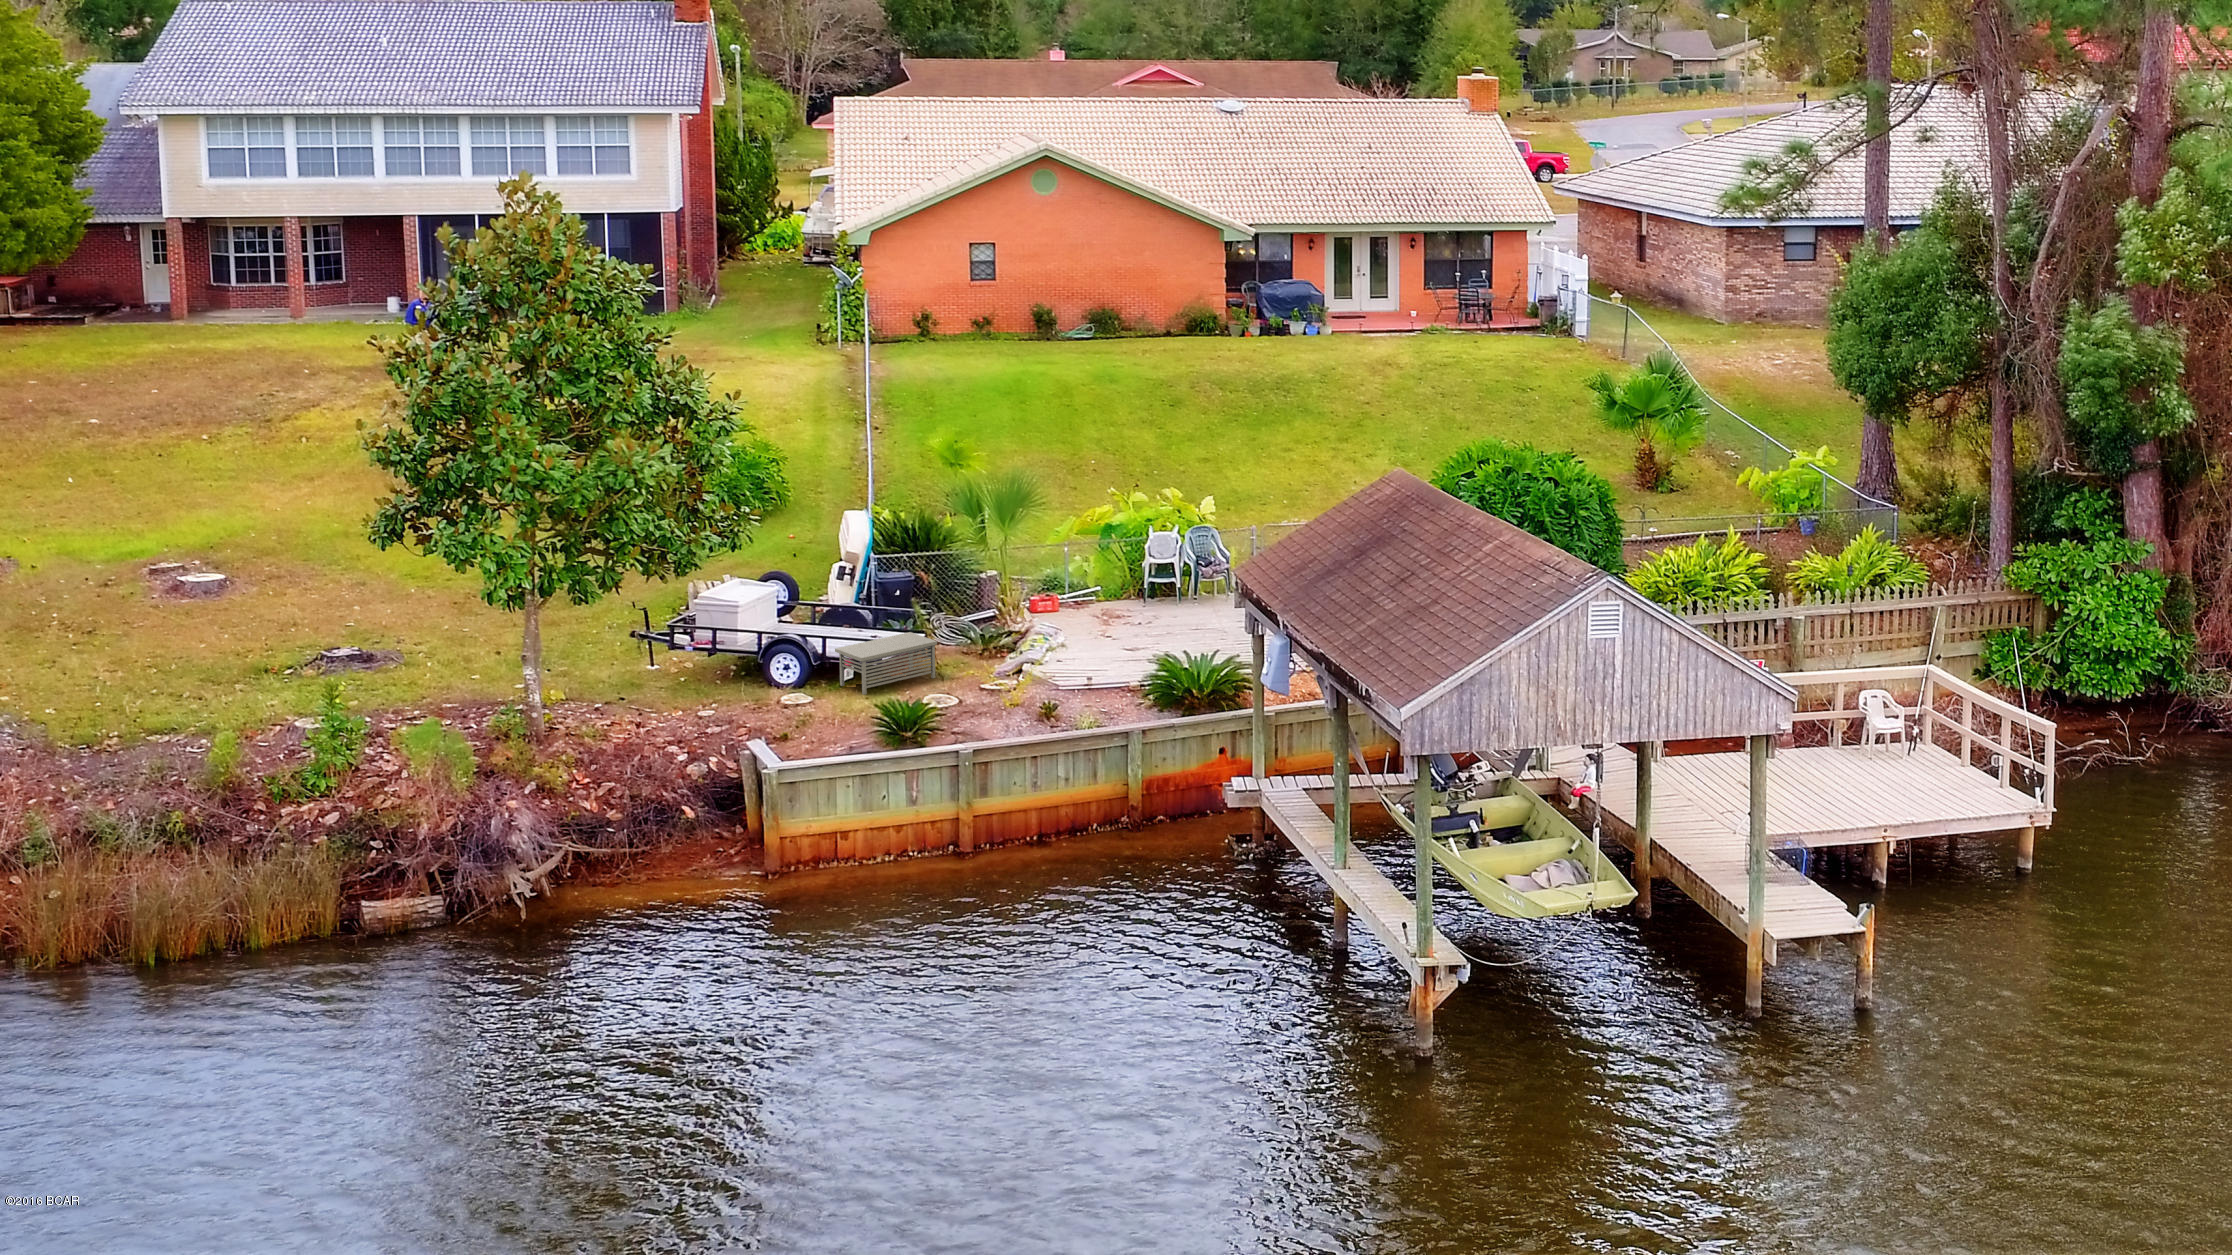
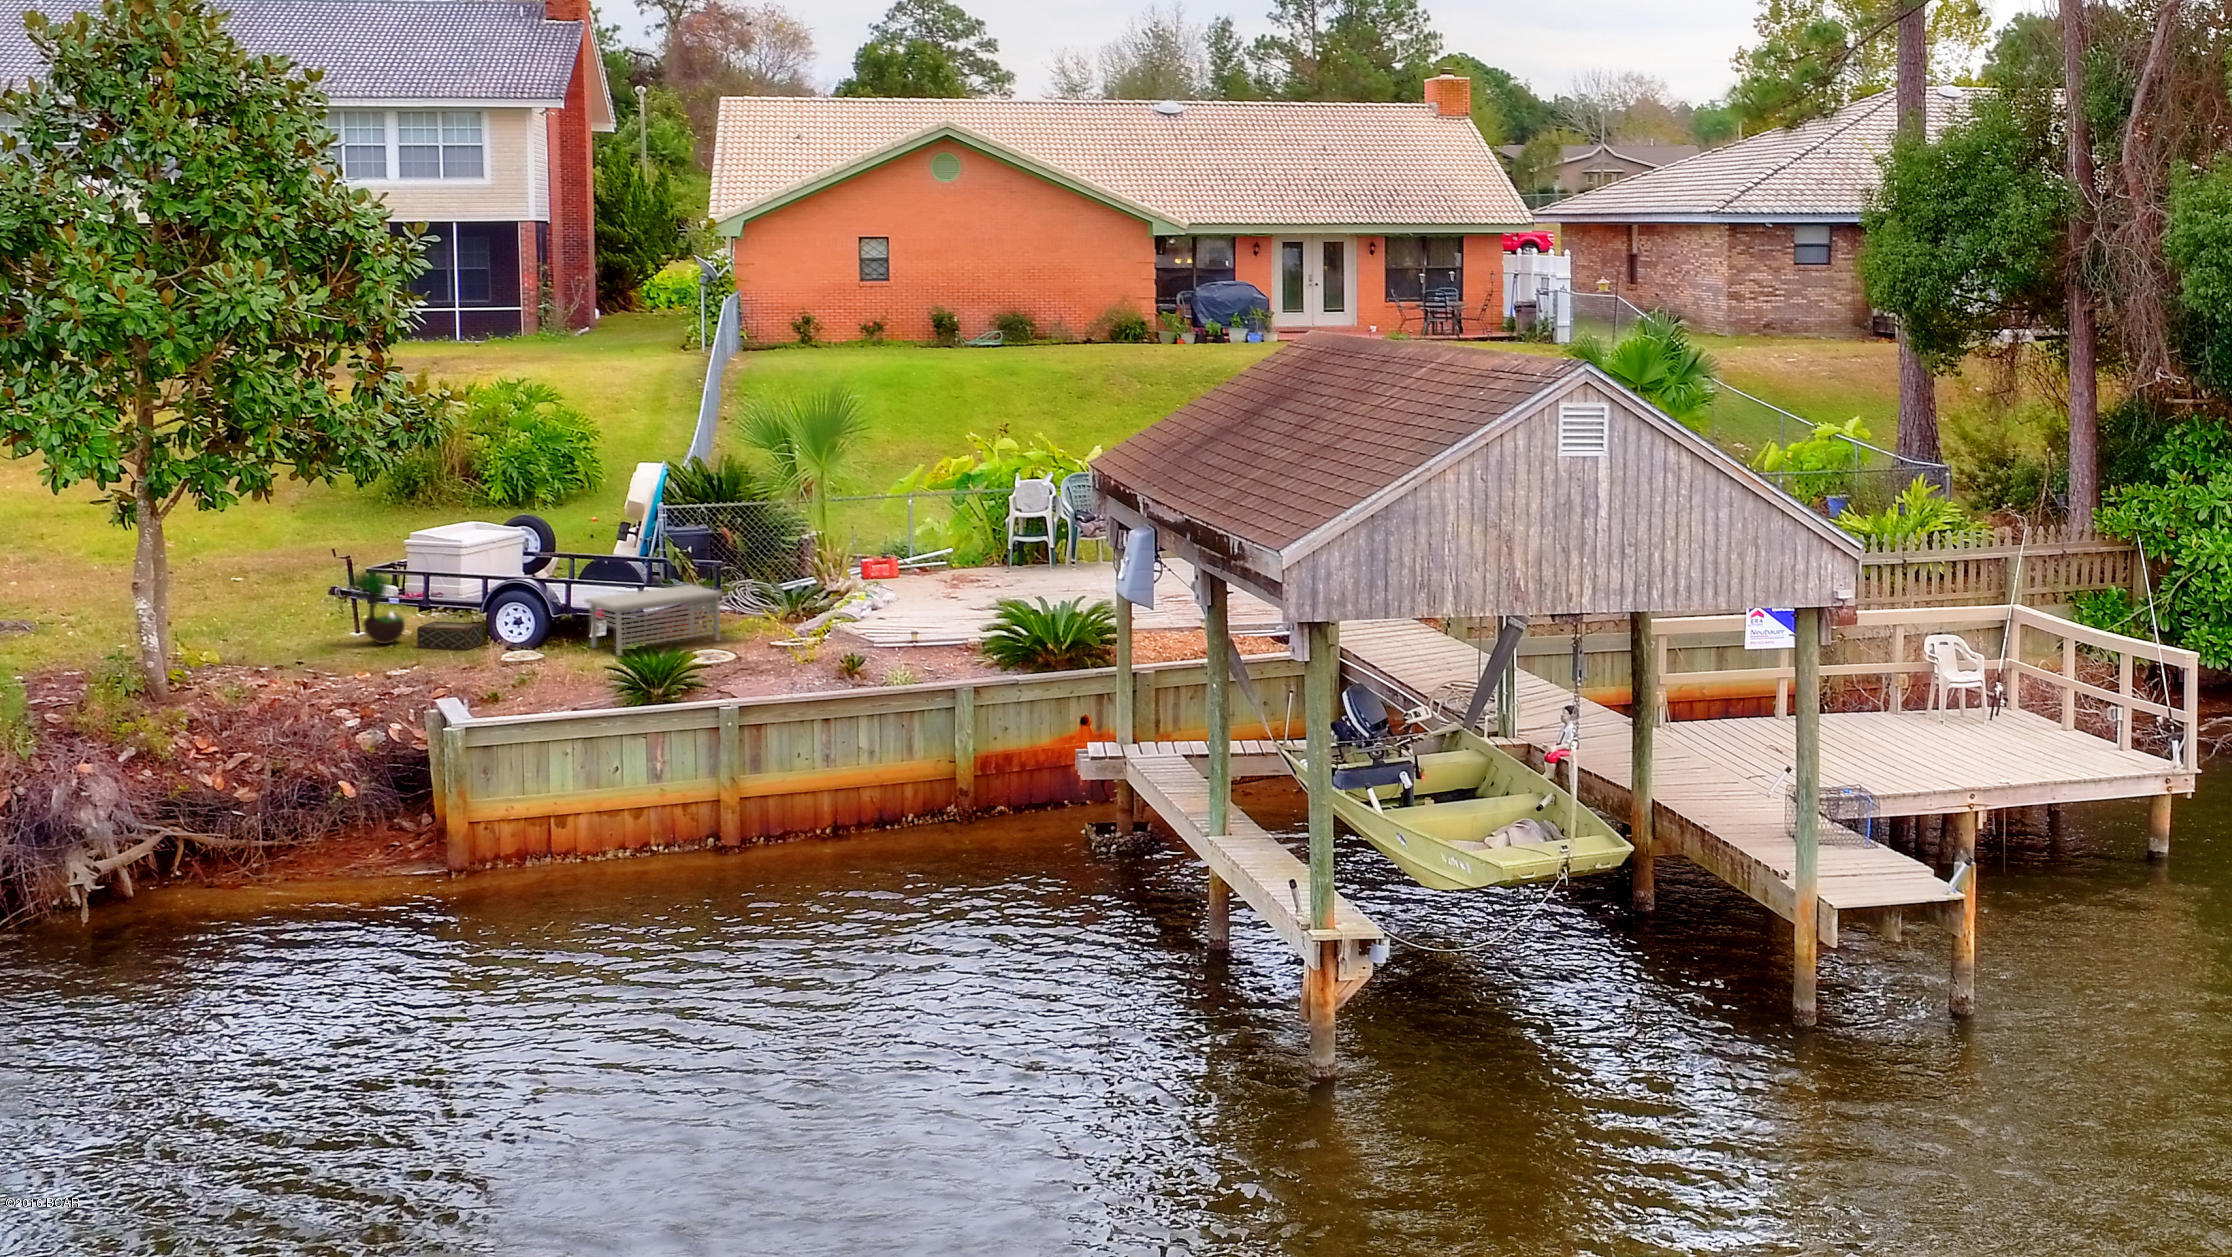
potted tree: none [652,618,698,681] -> present [347,568,405,644]
woven basket: none [709,664,758,688] -> present [417,622,484,650]

